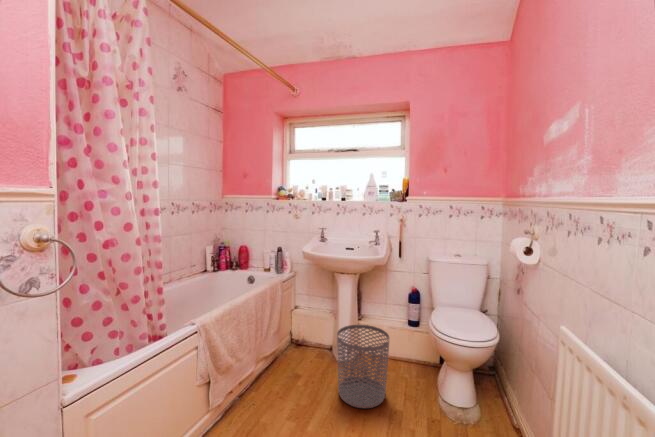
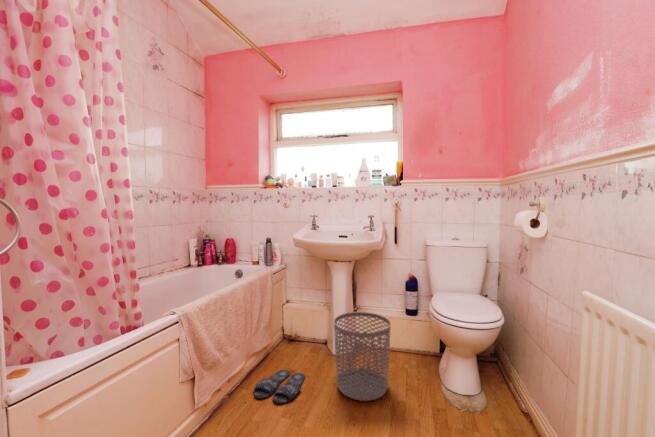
slippers: none [262,374,309,407] -> present [254,370,305,404]

